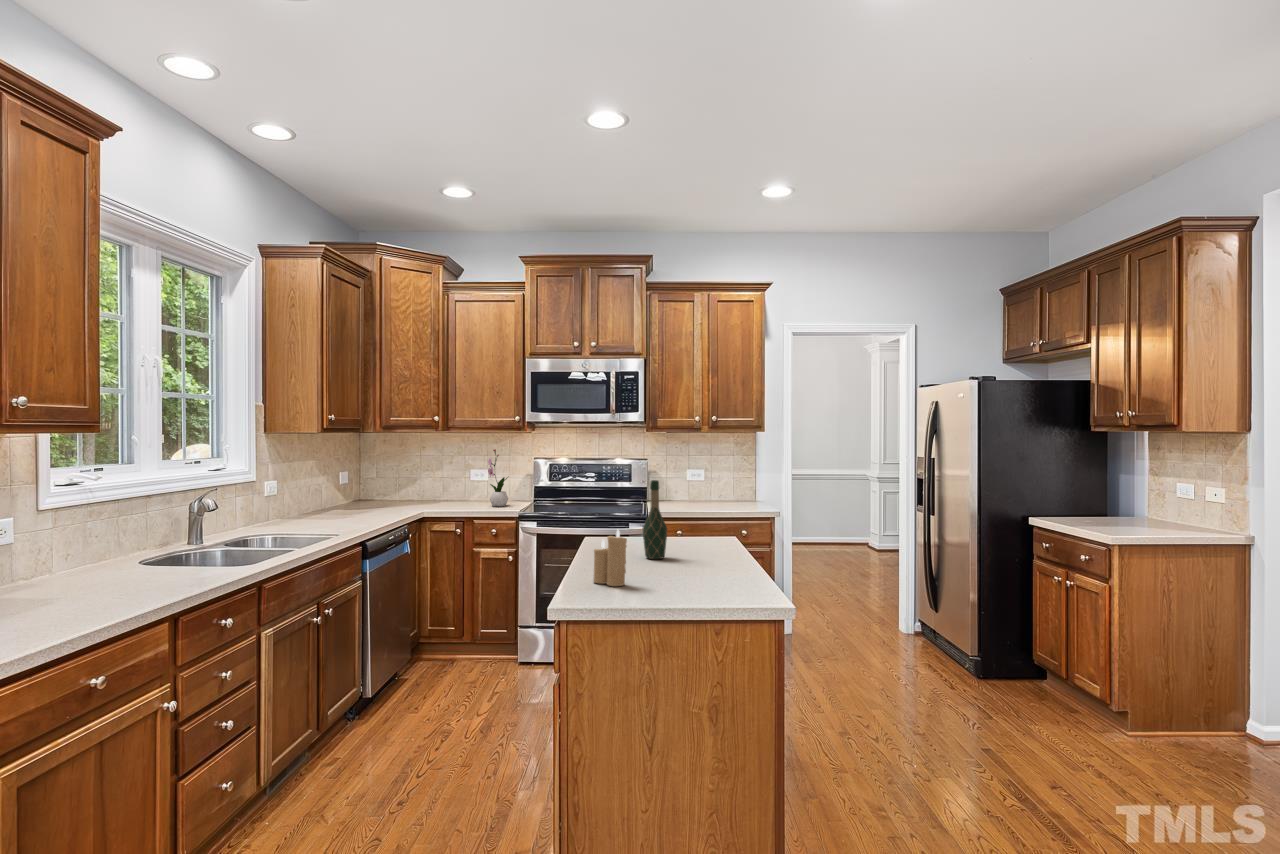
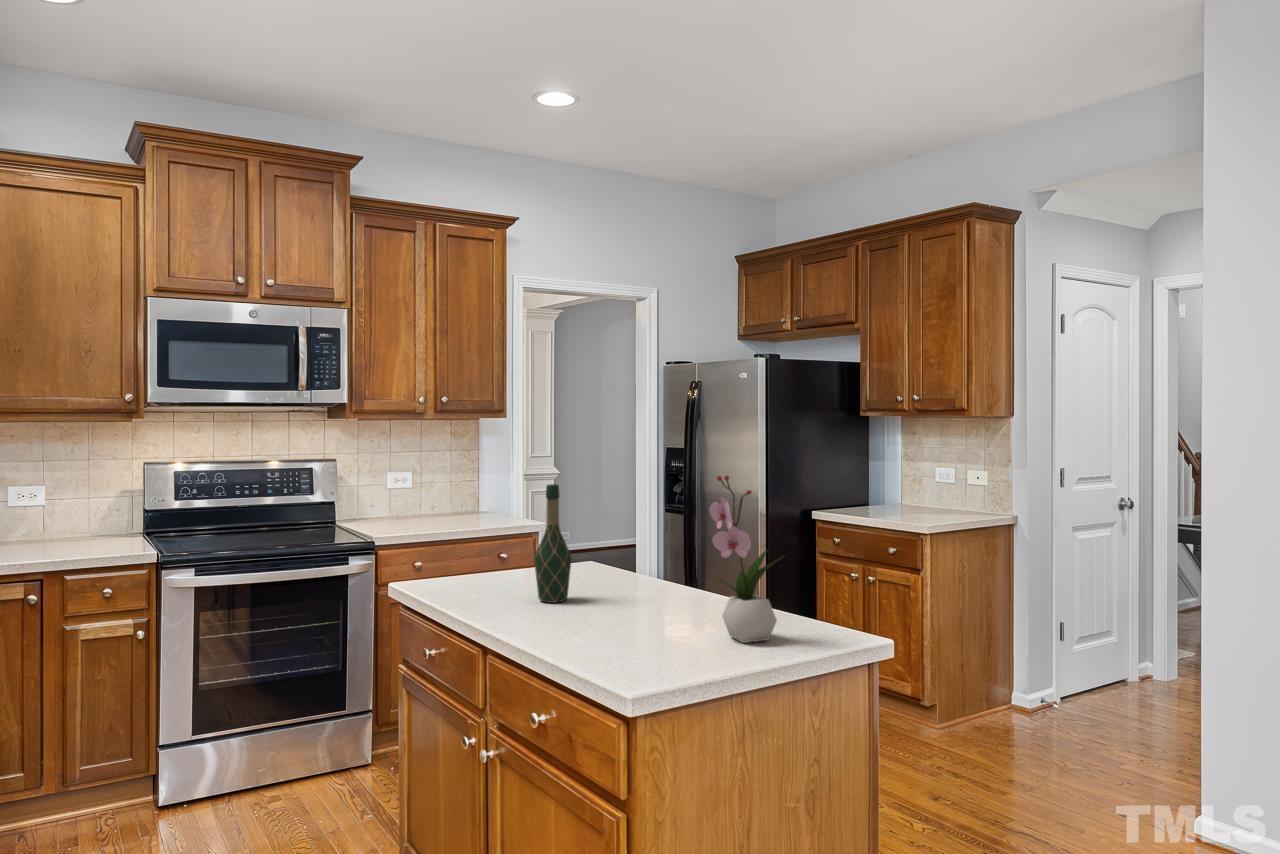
flower arrangement: present [488,449,508,507] -> present [710,475,783,643]
candle: present [593,530,627,586] -> none [562,559,621,649]

